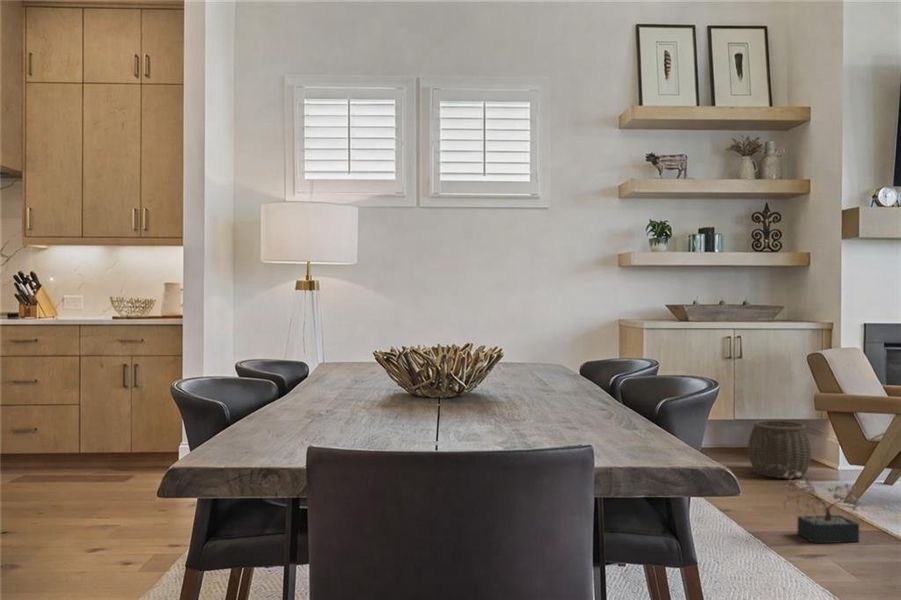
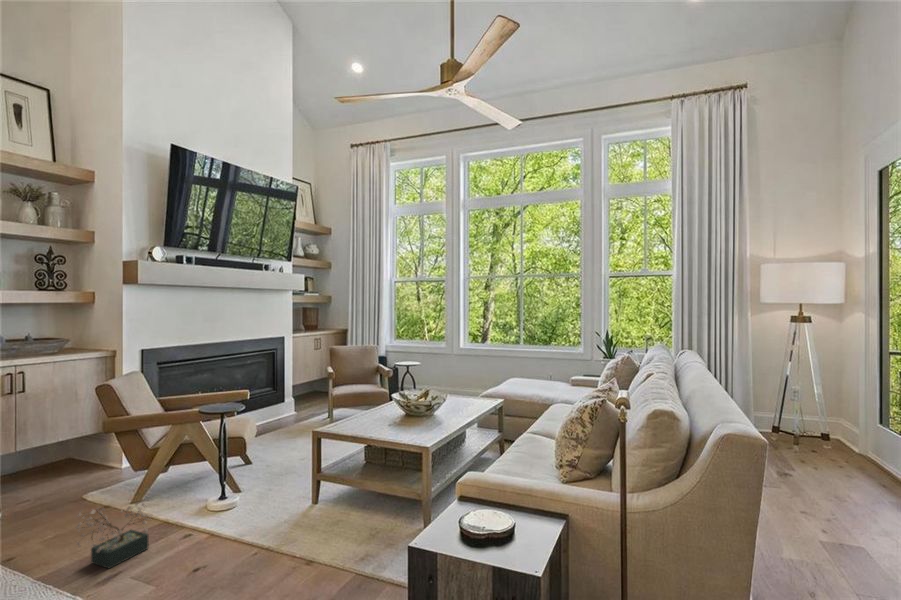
woven basket: present [748,420,812,479] -> none [33,440,99,498]

